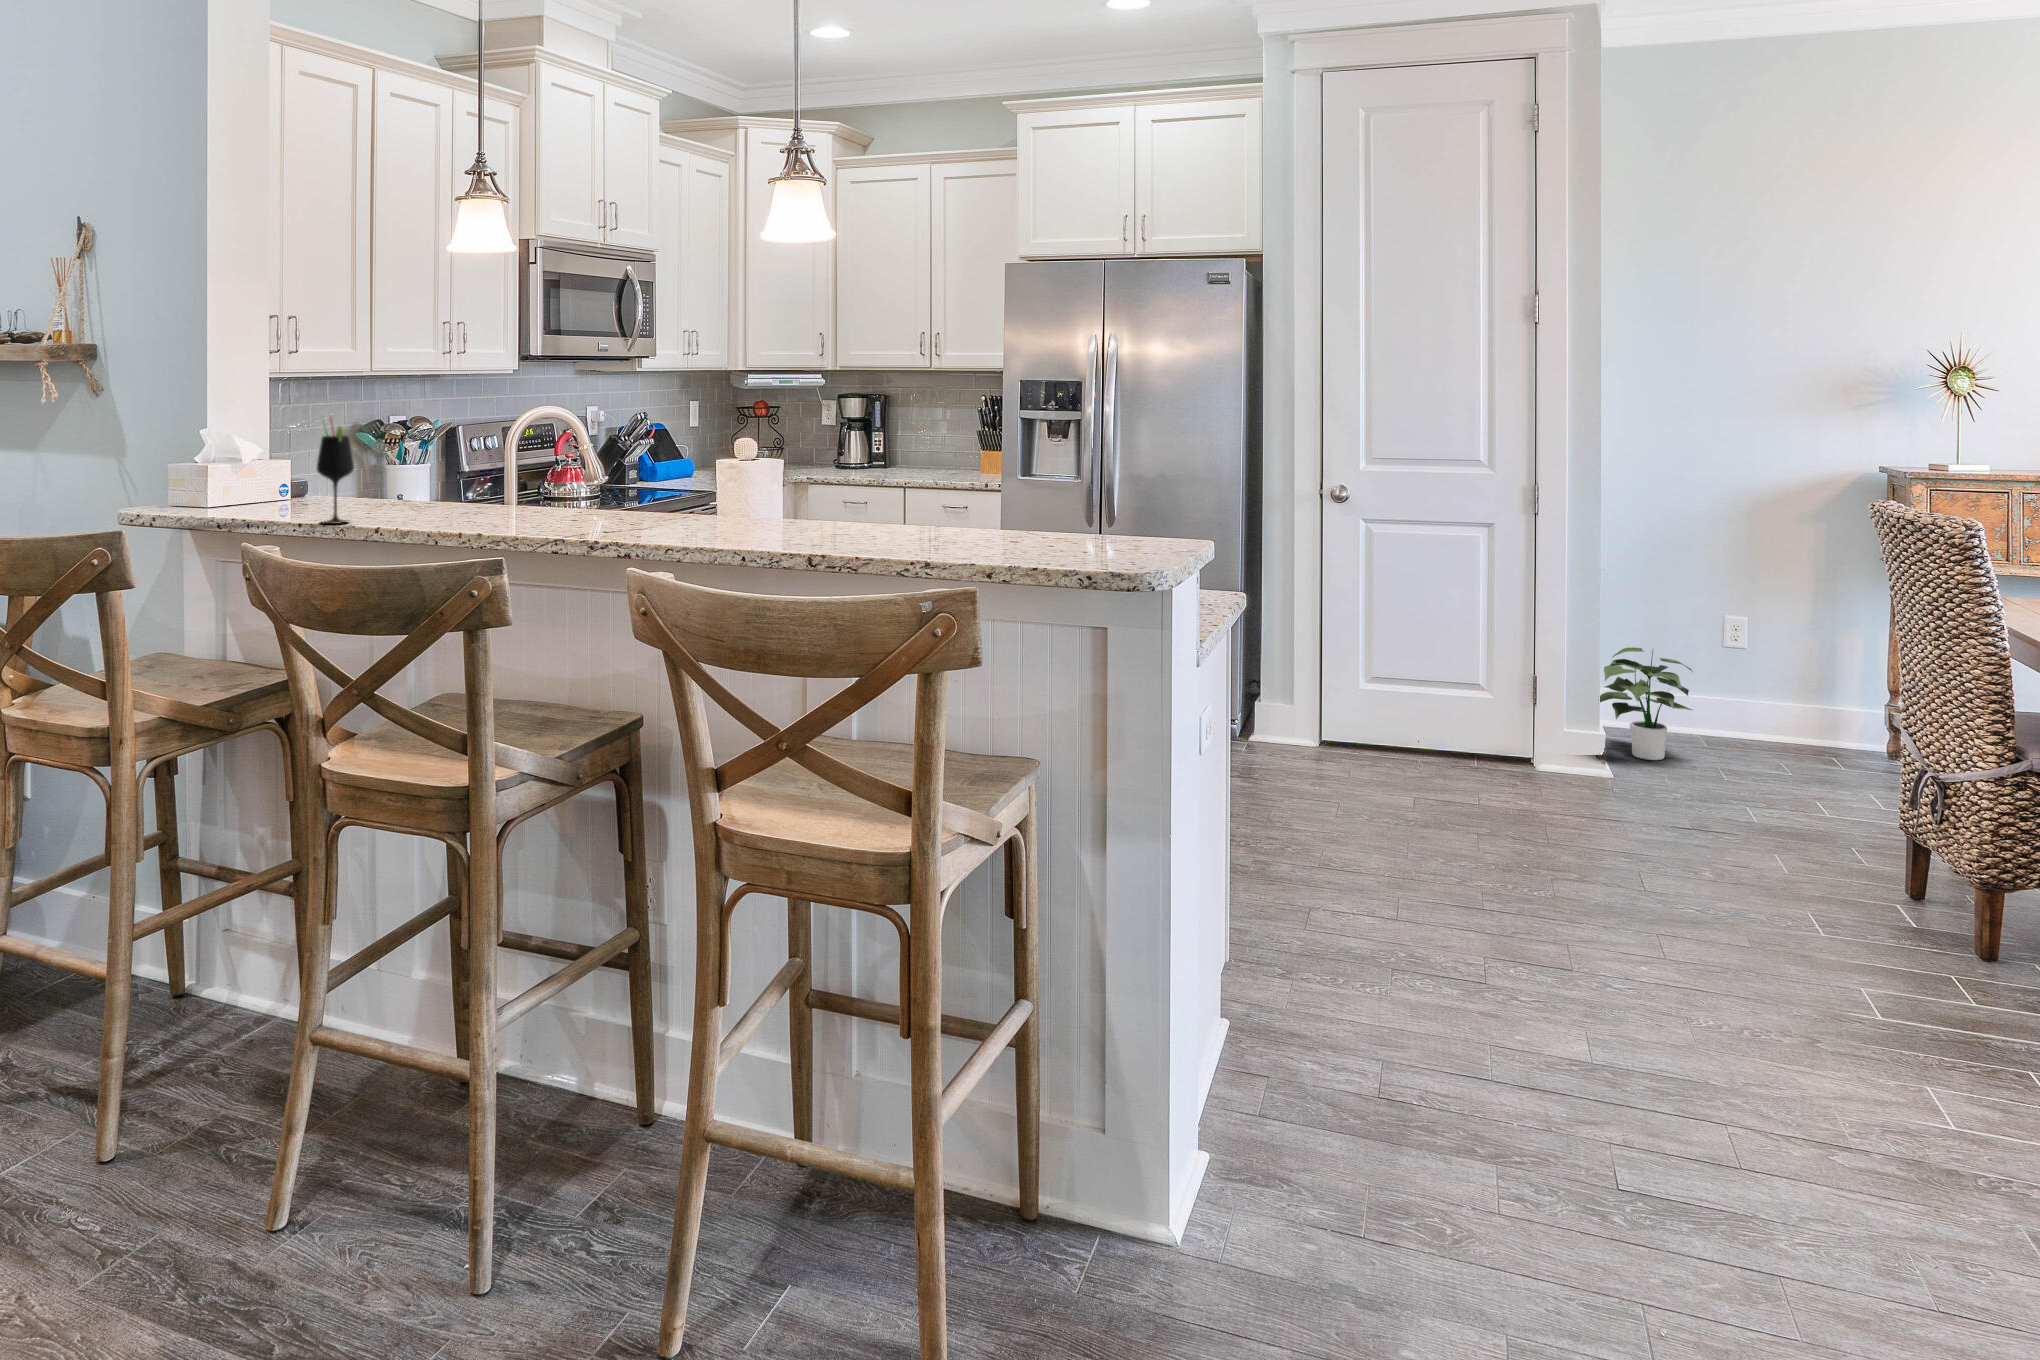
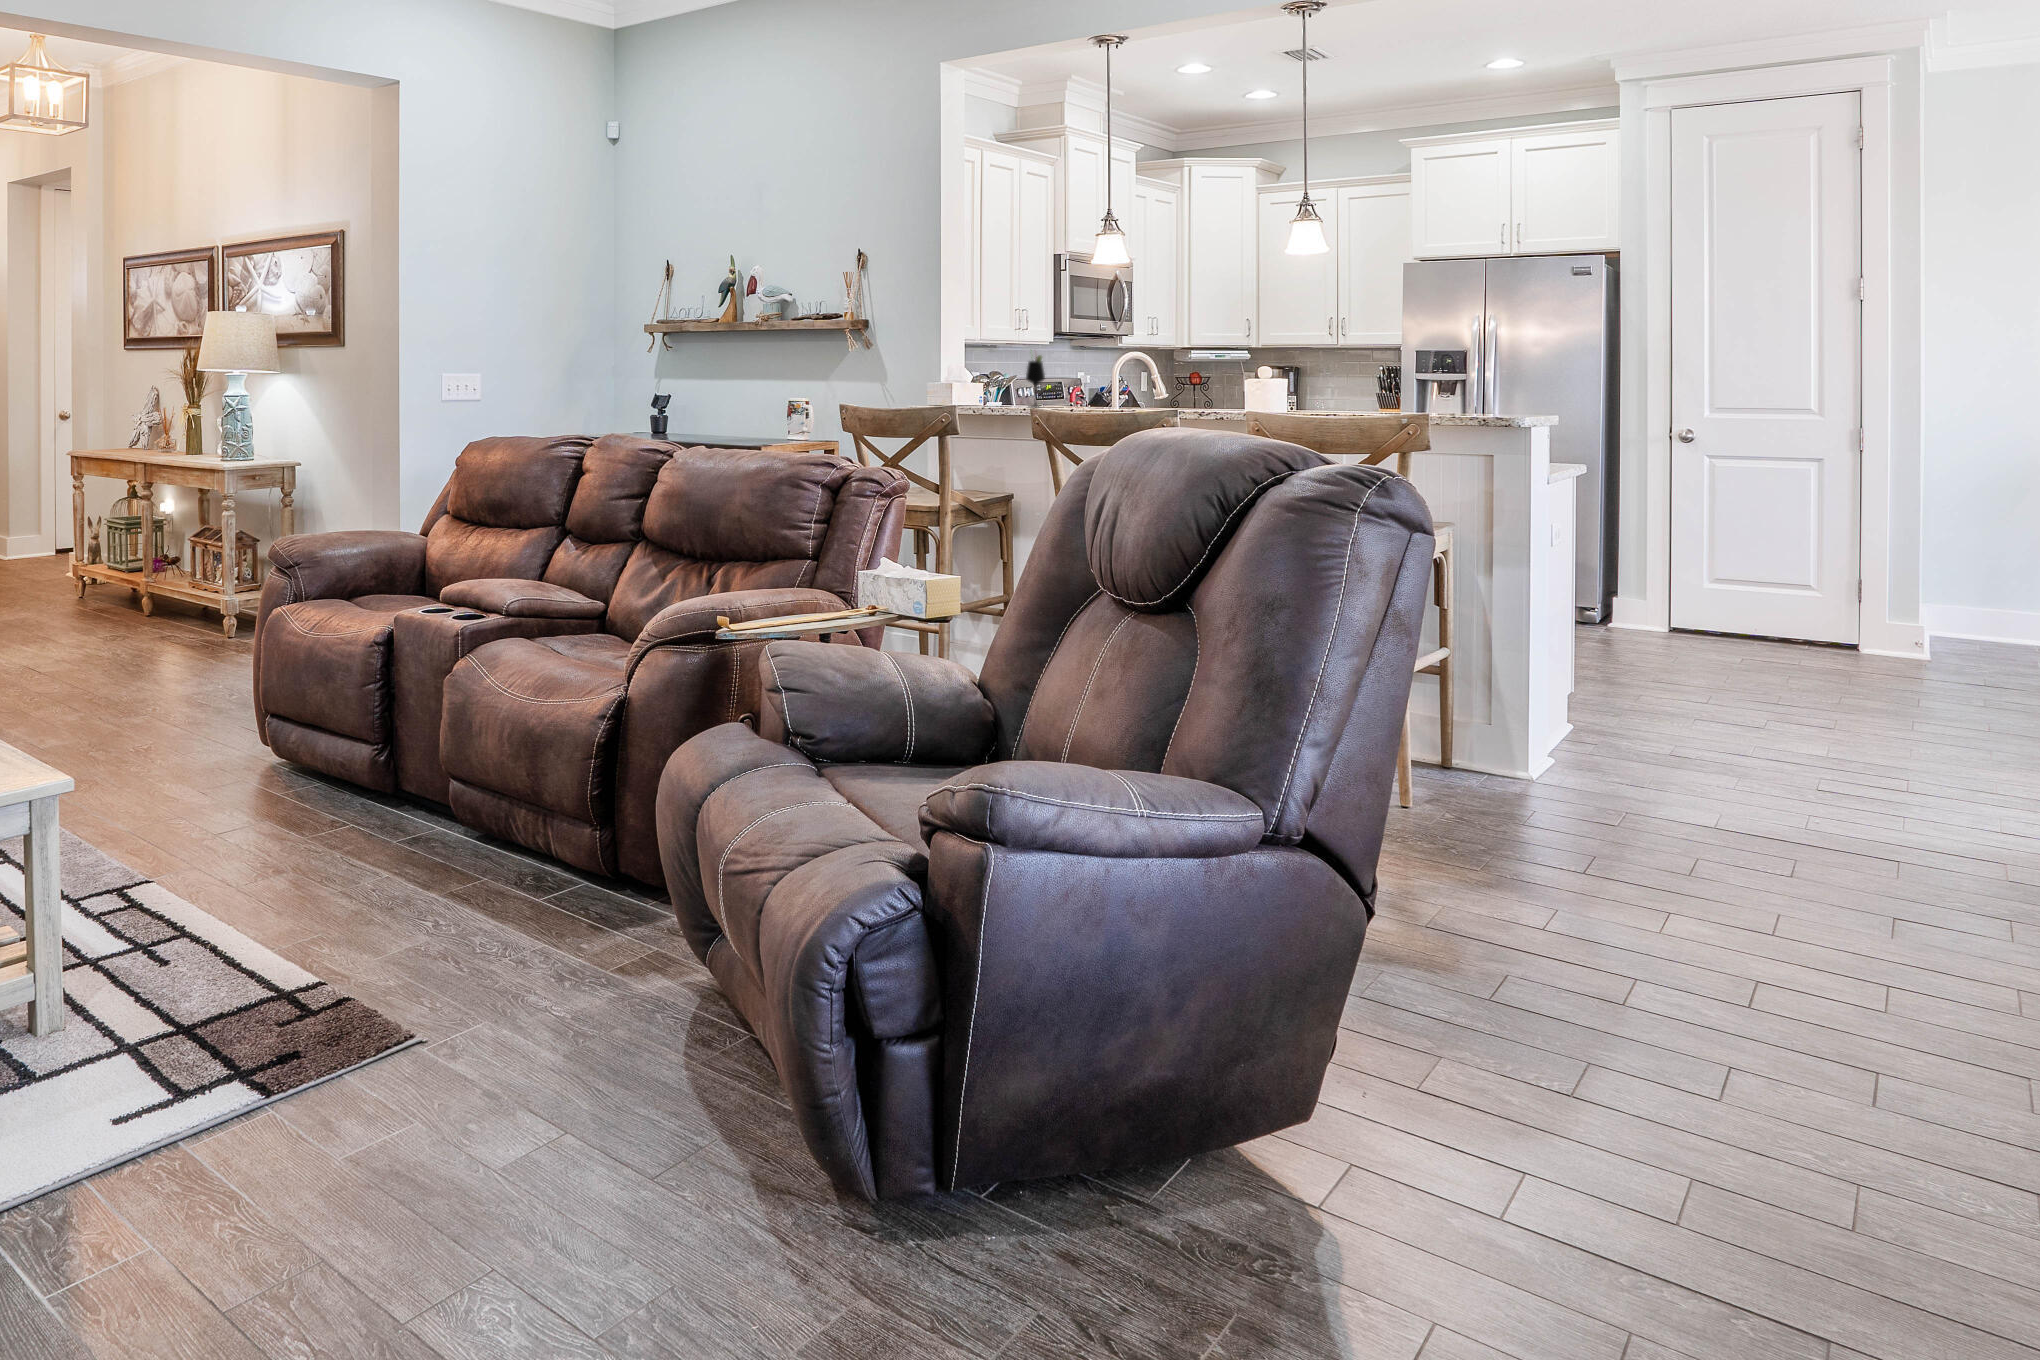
potted plant: present [1600,647,1692,760] -> none [1928,564,2024,652]

